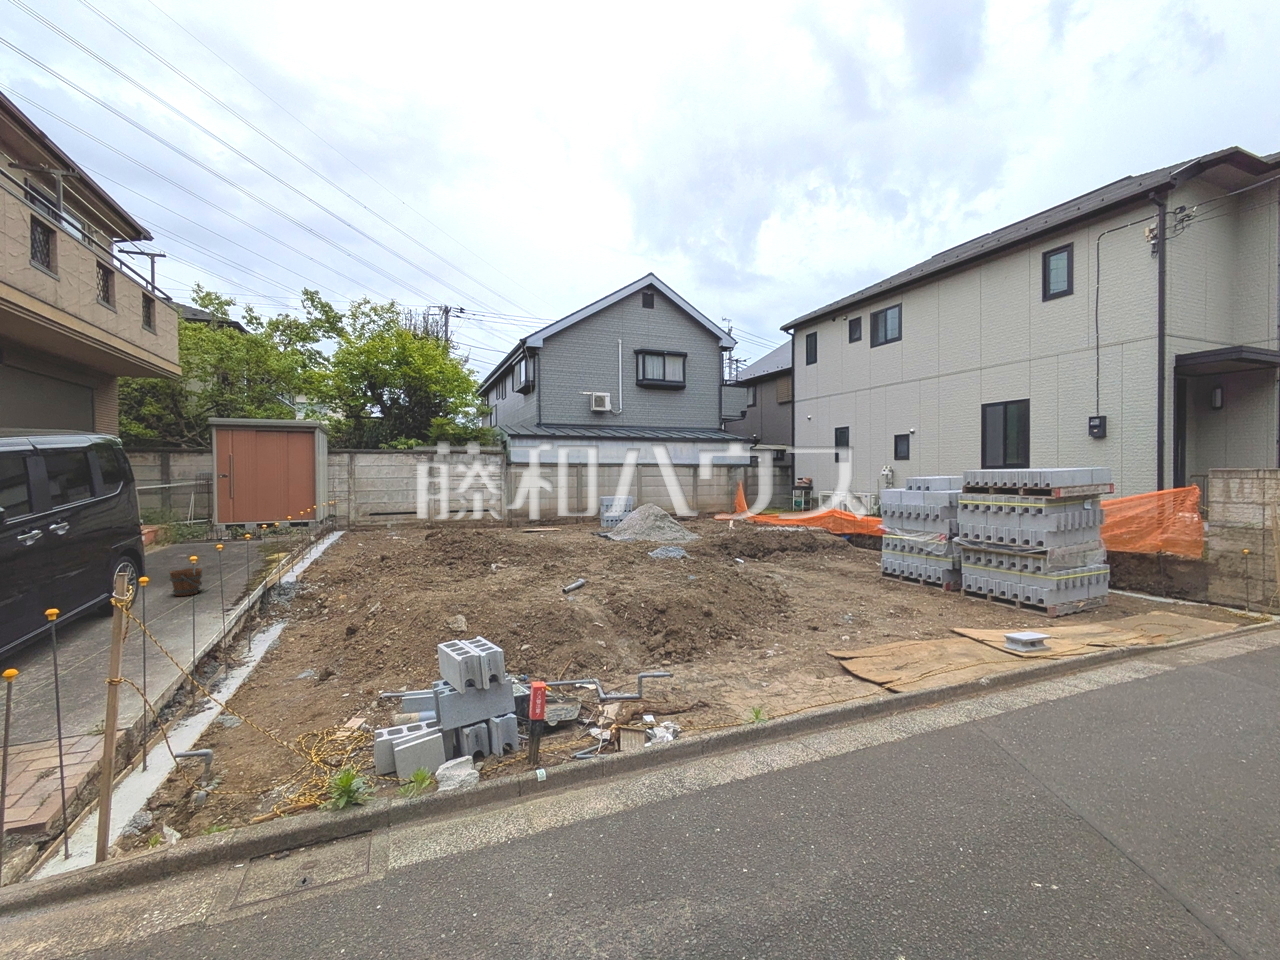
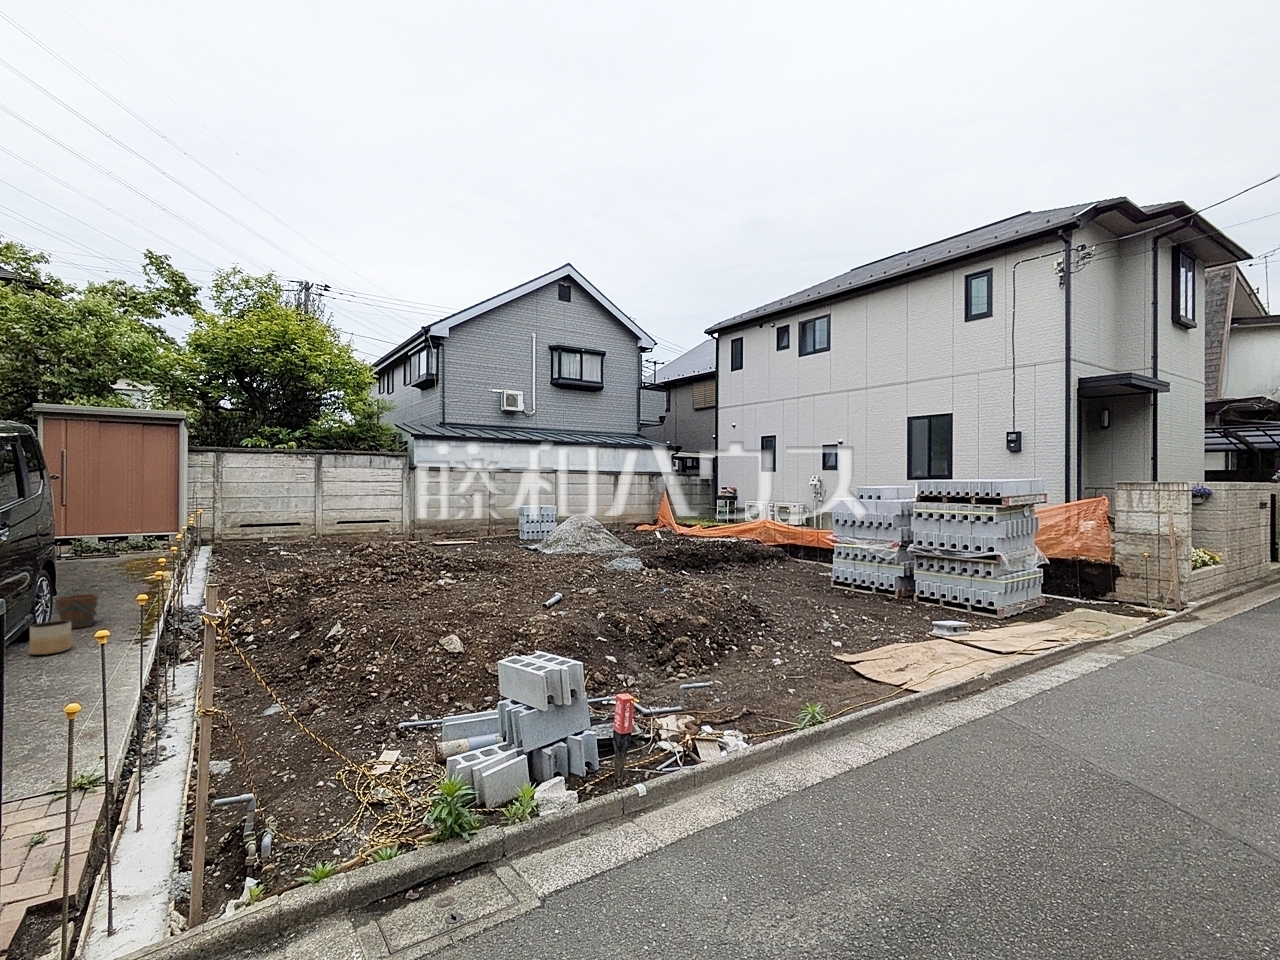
planter: none [135,590,168,618] -> present [29,620,72,655]

